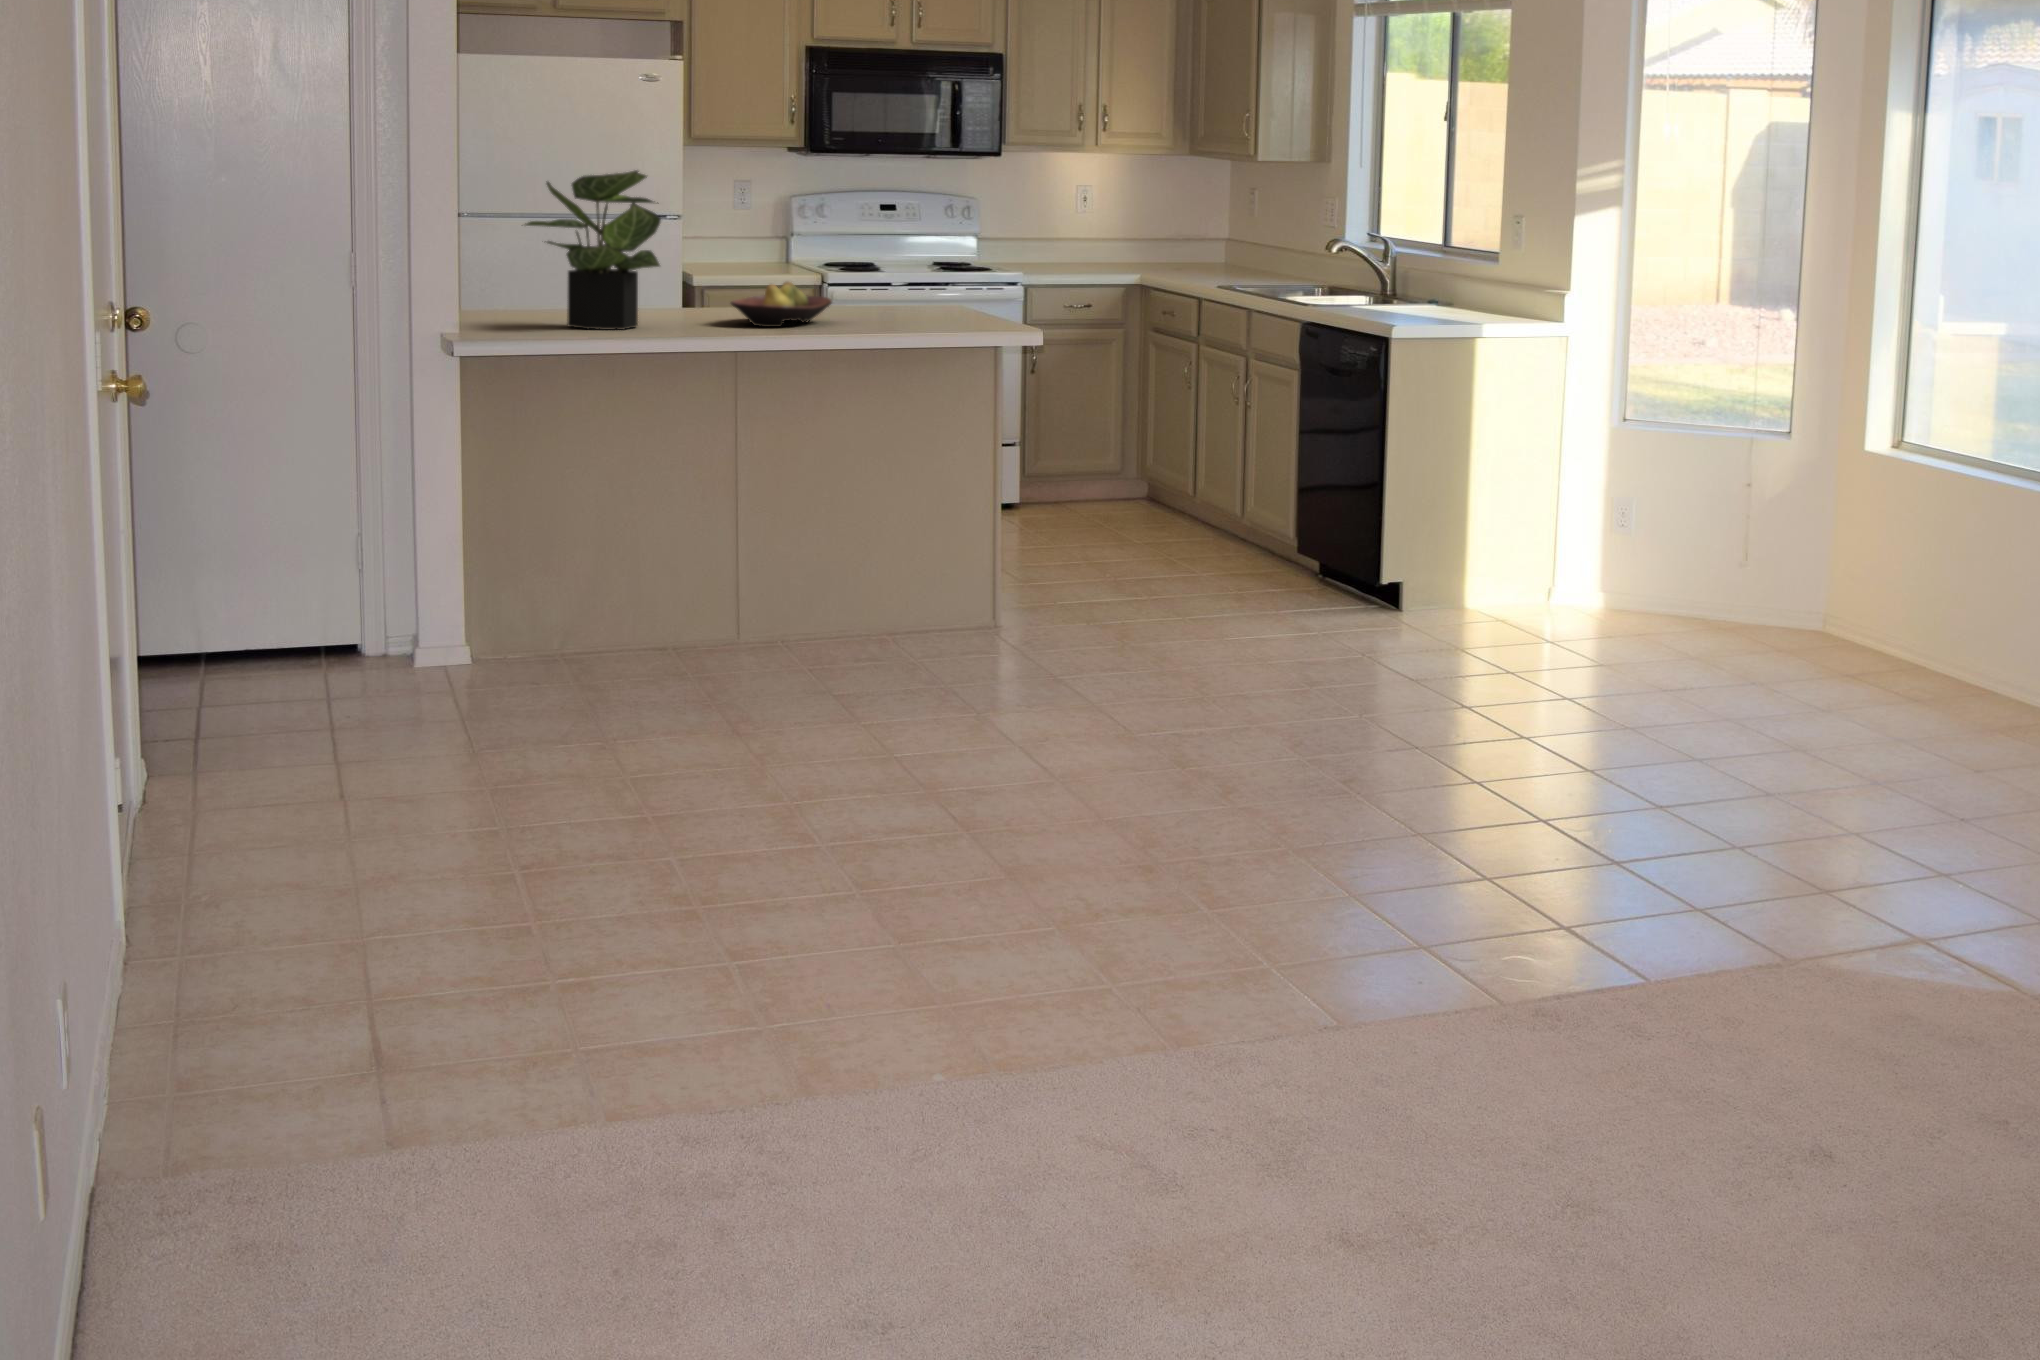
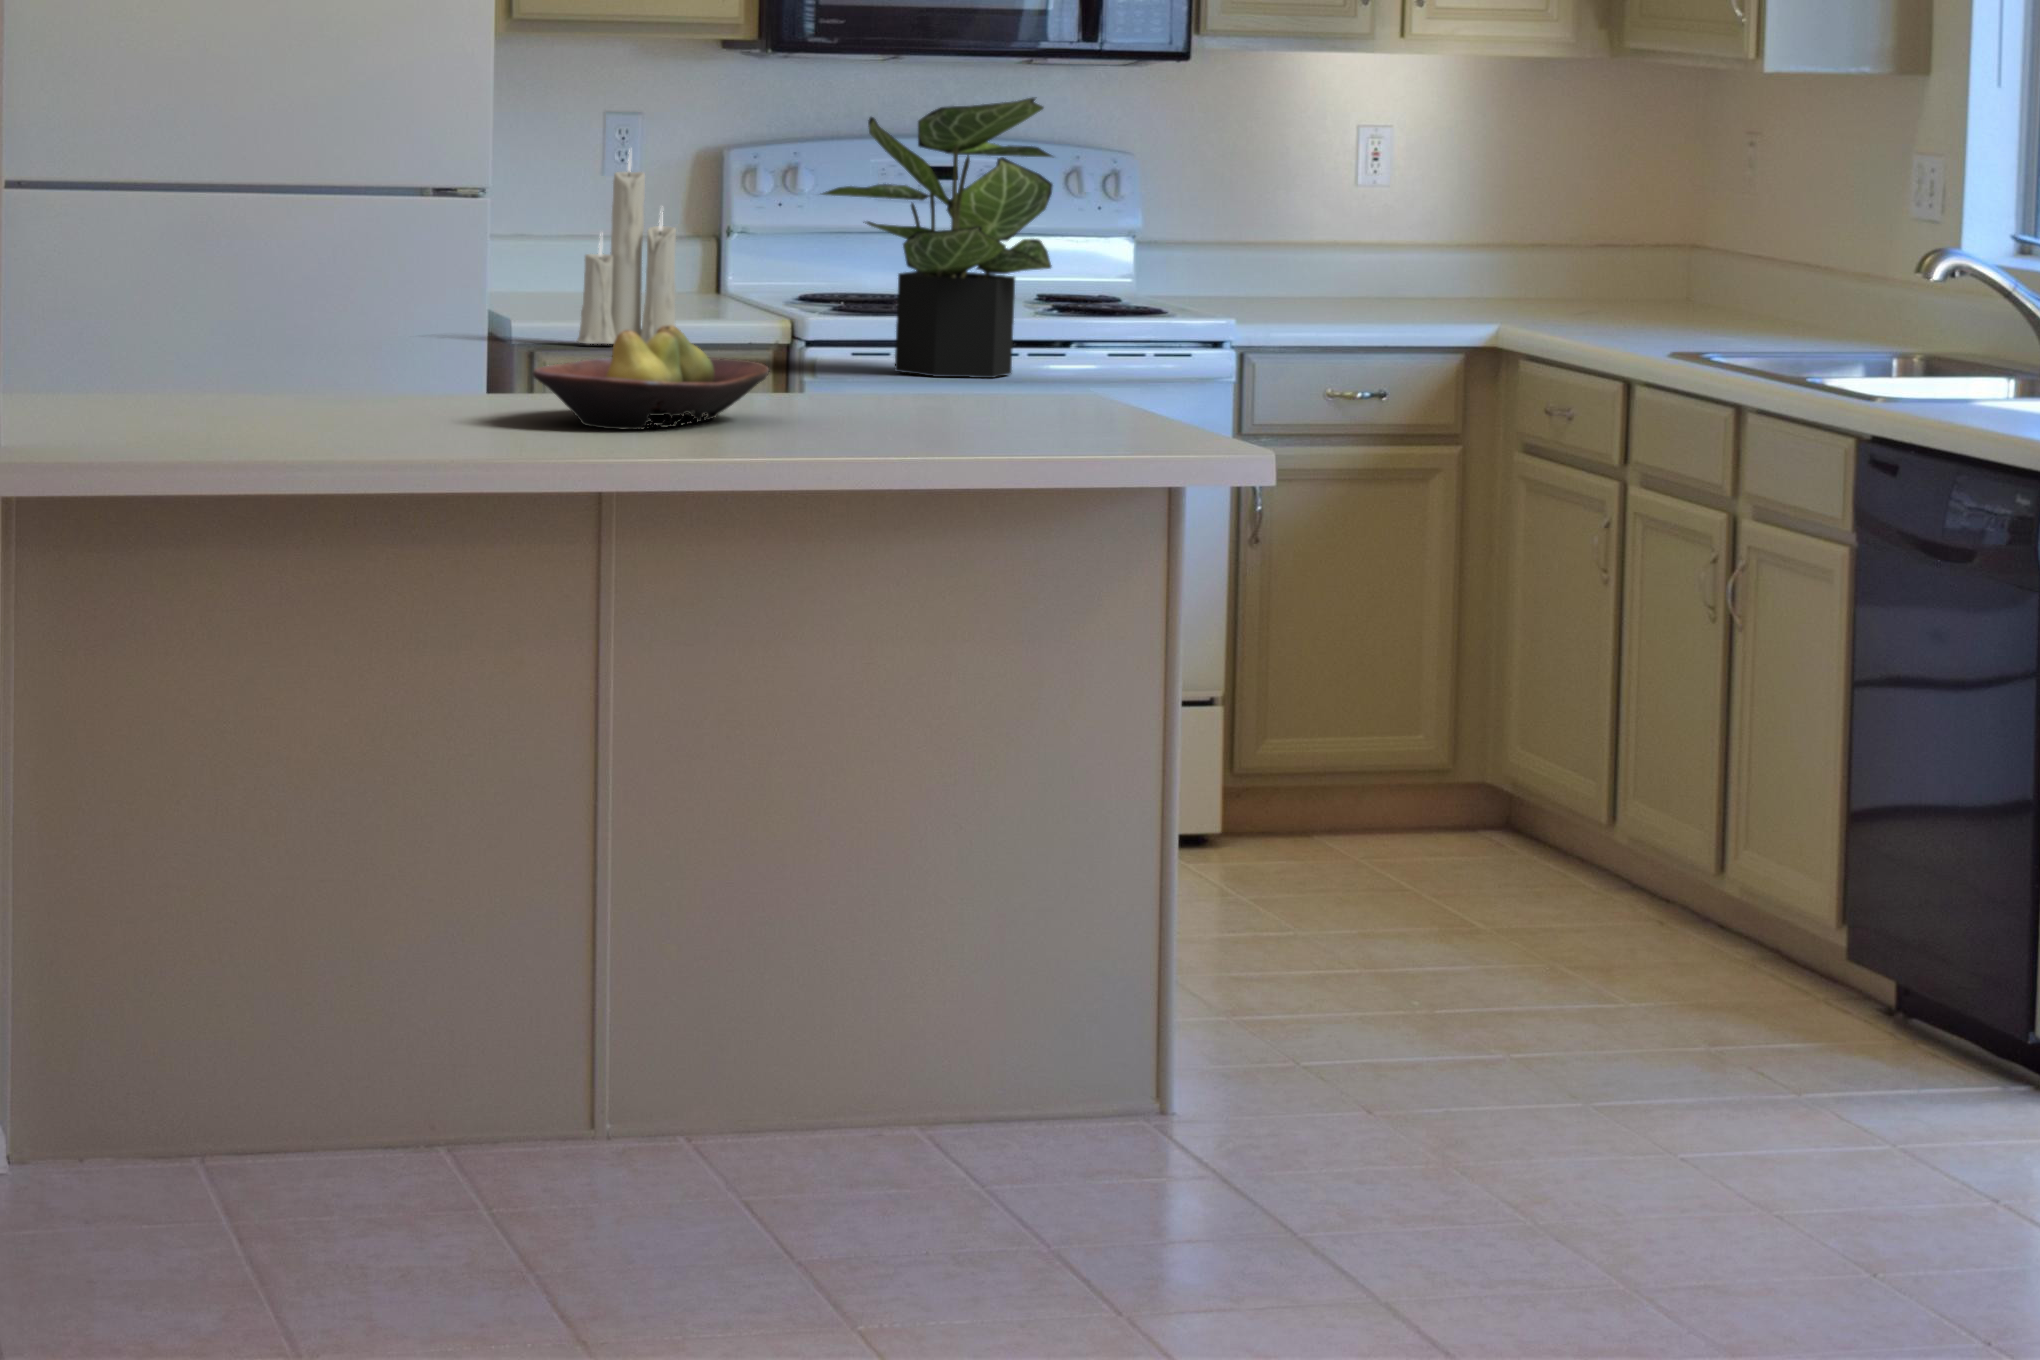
potted plant: present [525,170,661,330] -> present [822,97,1053,378]
candle: none [721,193,768,290] -> present [577,153,676,344]

